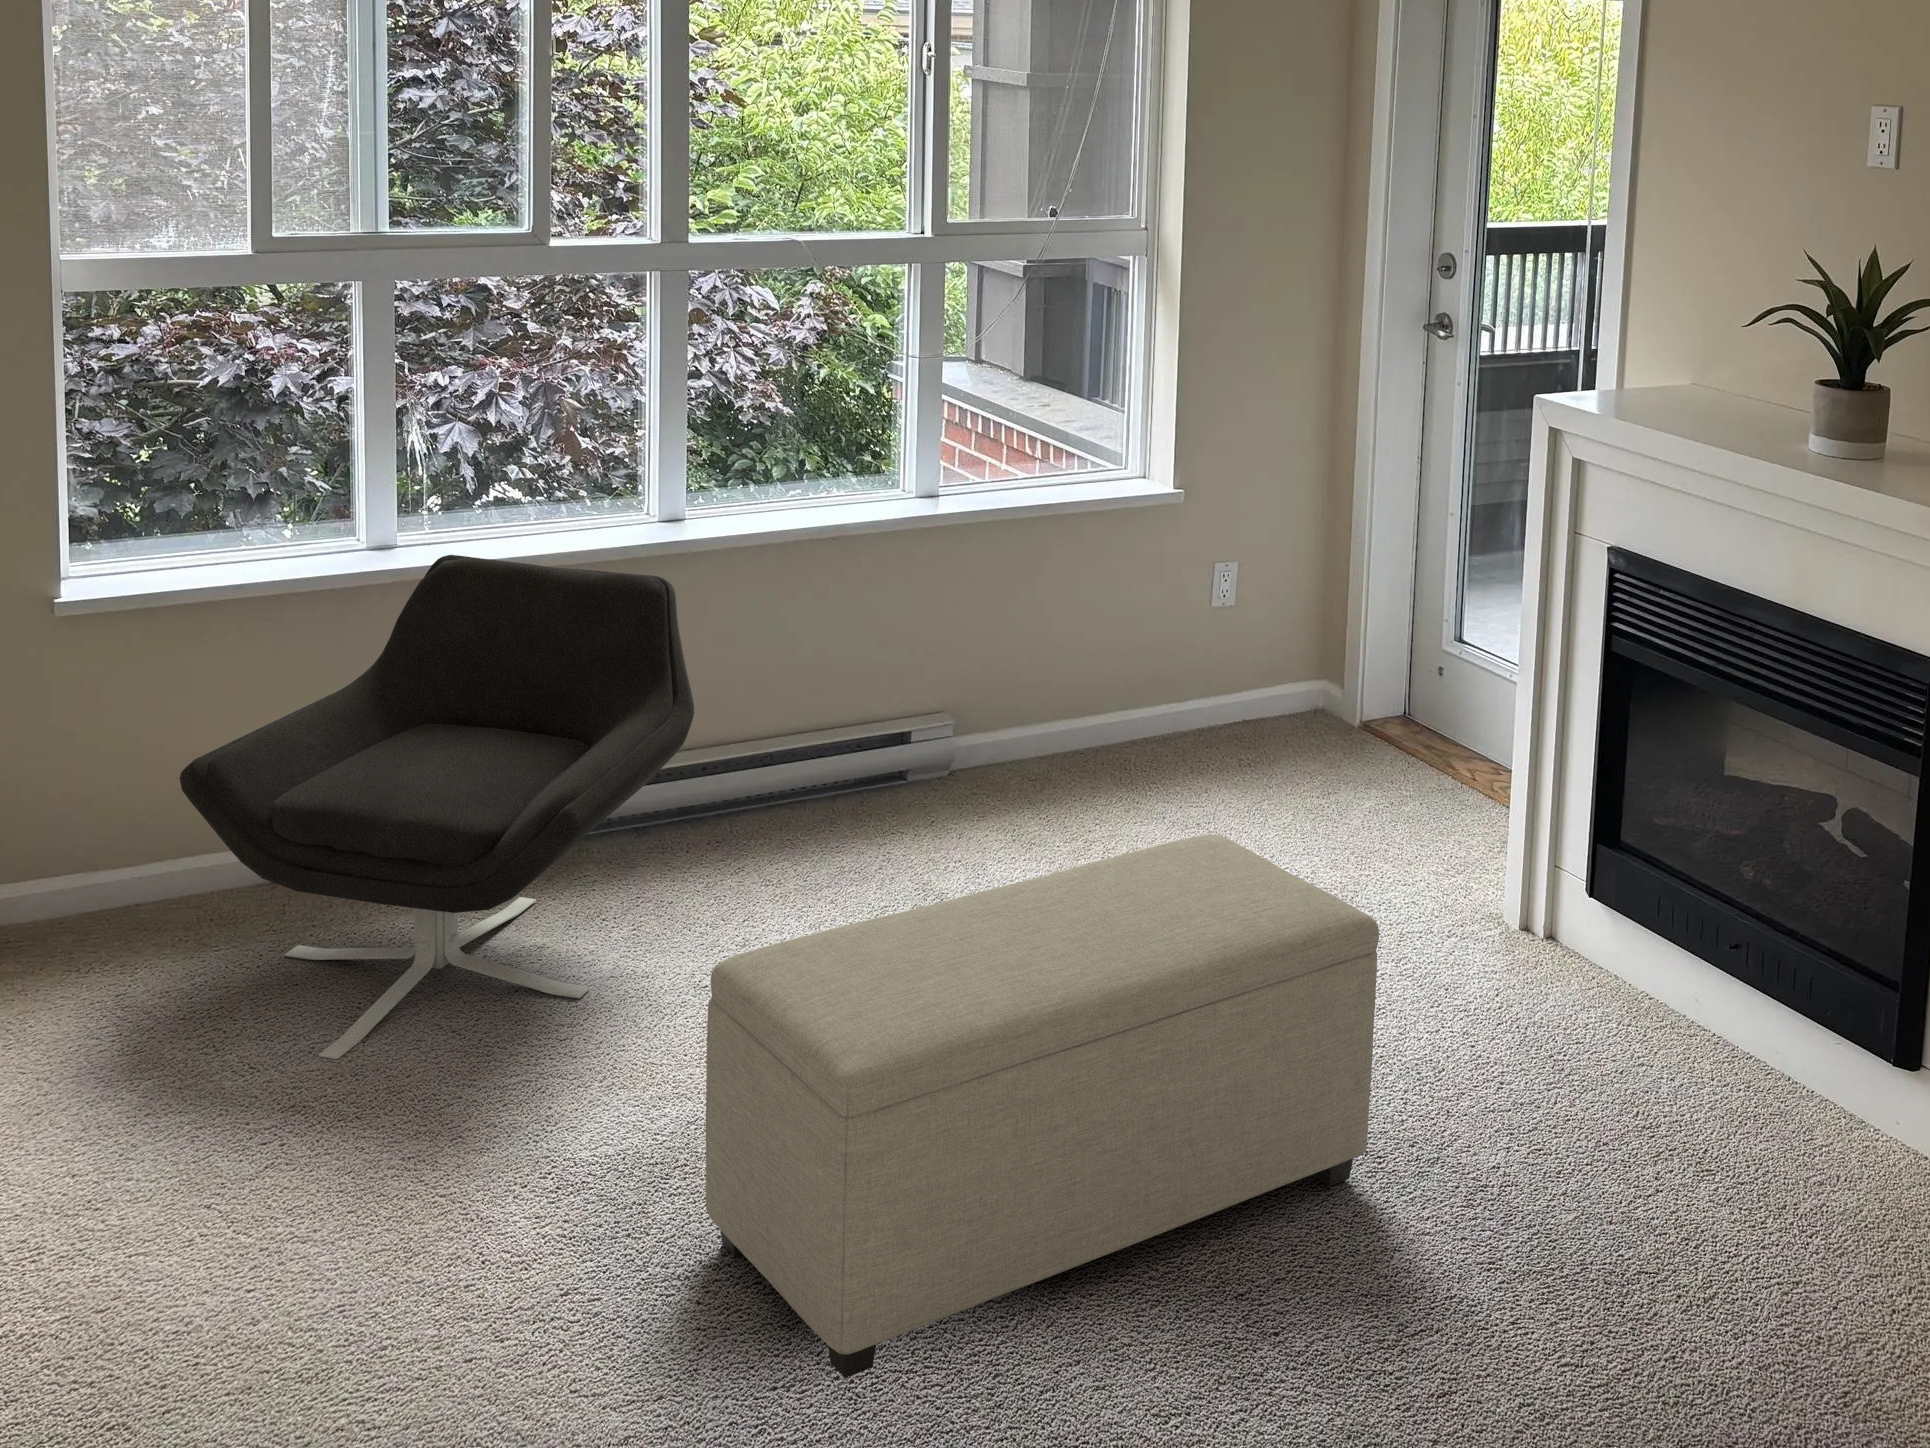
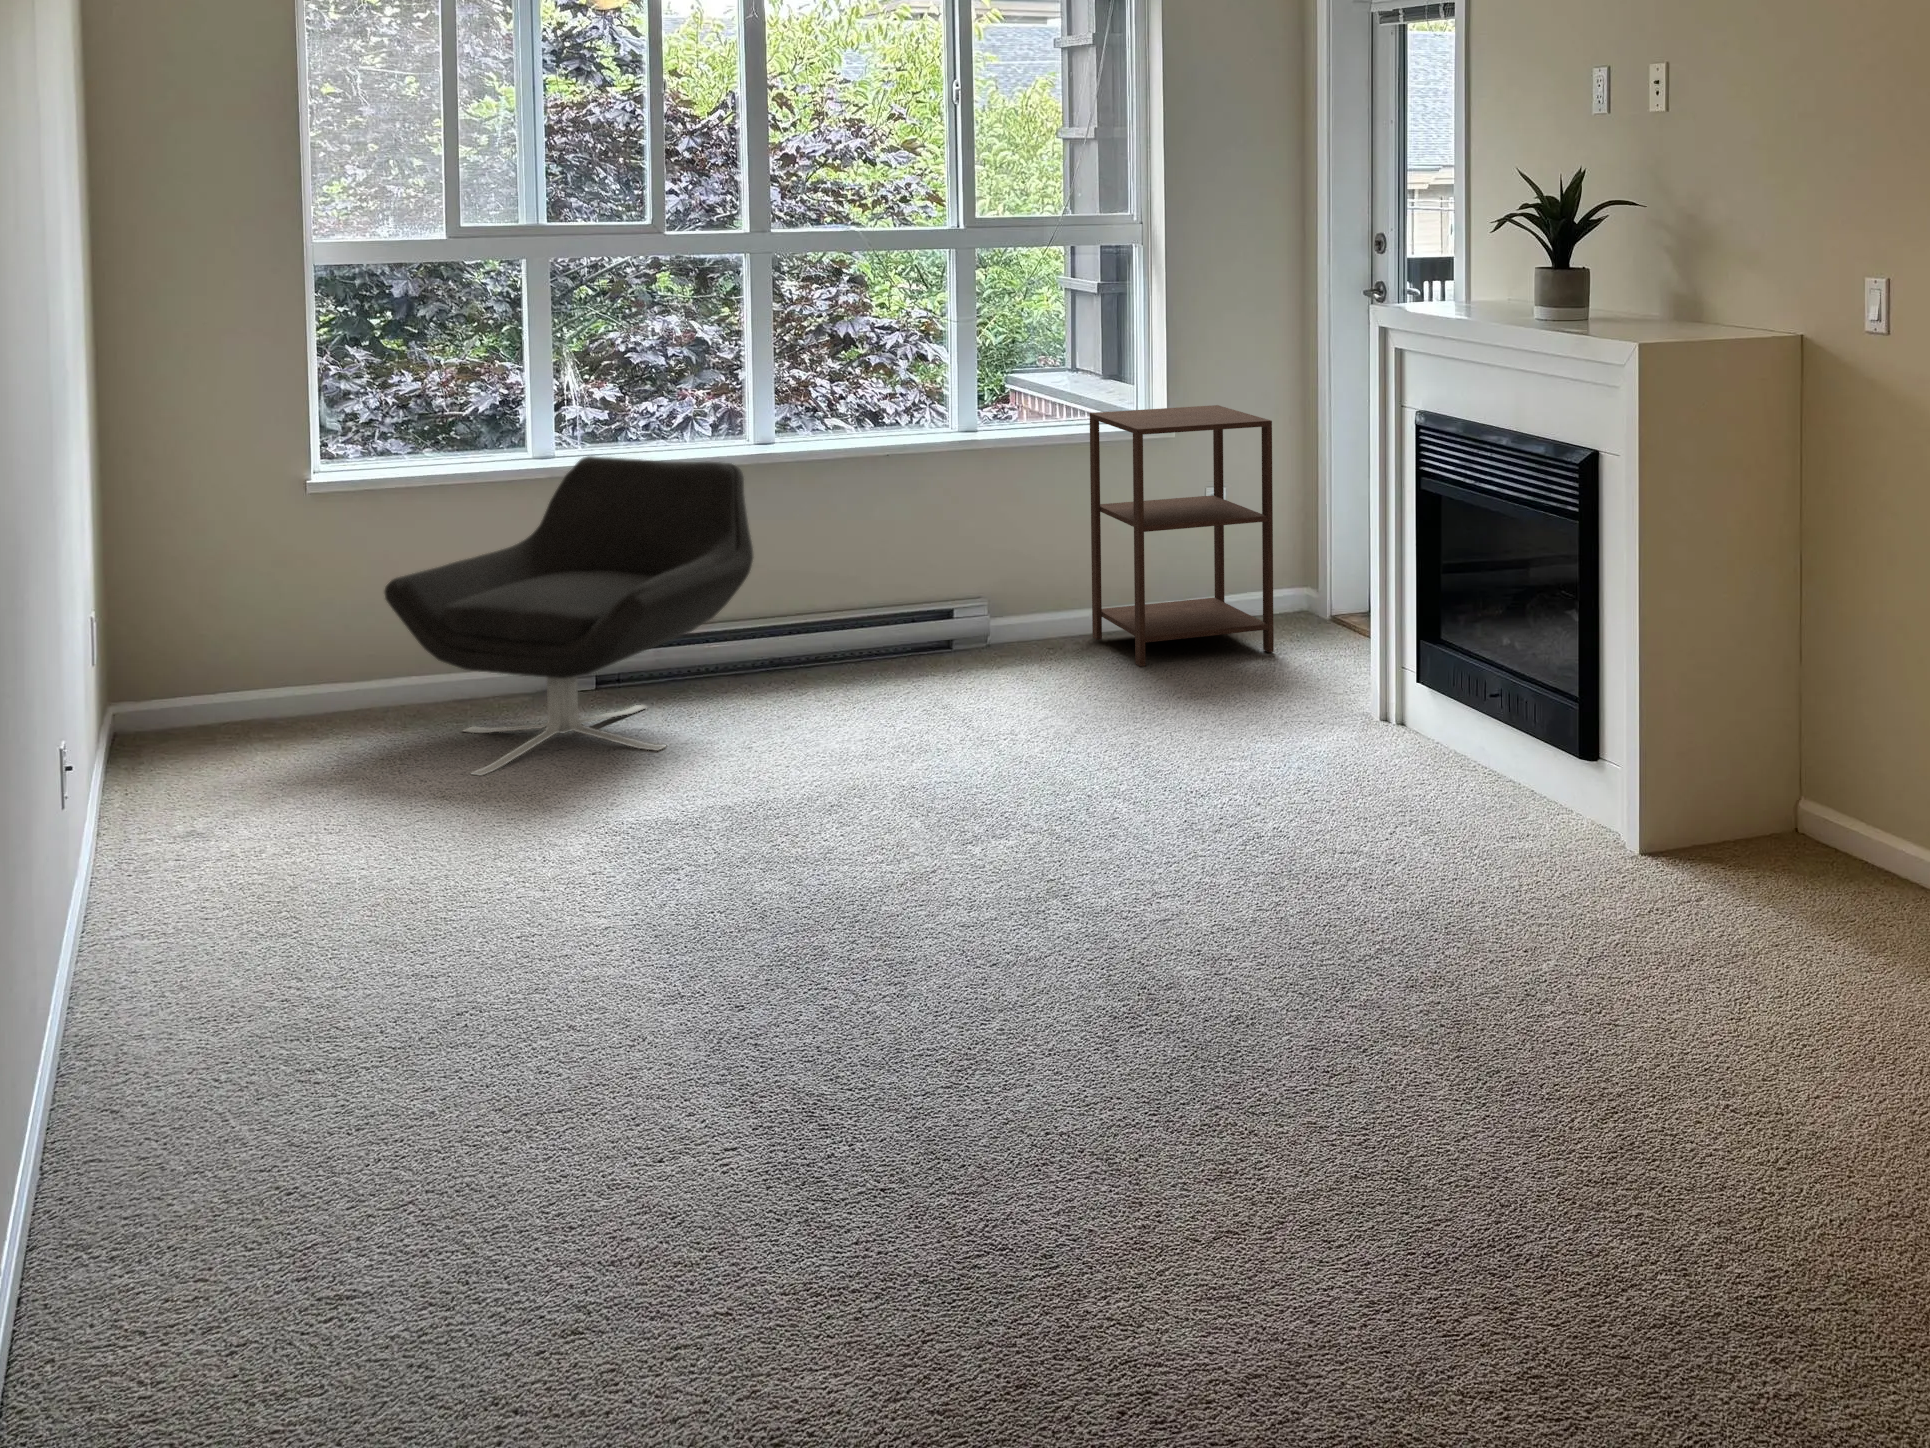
side table: none [1075,461,1330,813] -> present [1090,405,1274,667]
ottoman: present [706,834,1379,1378] -> none [691,601,1171,905]

